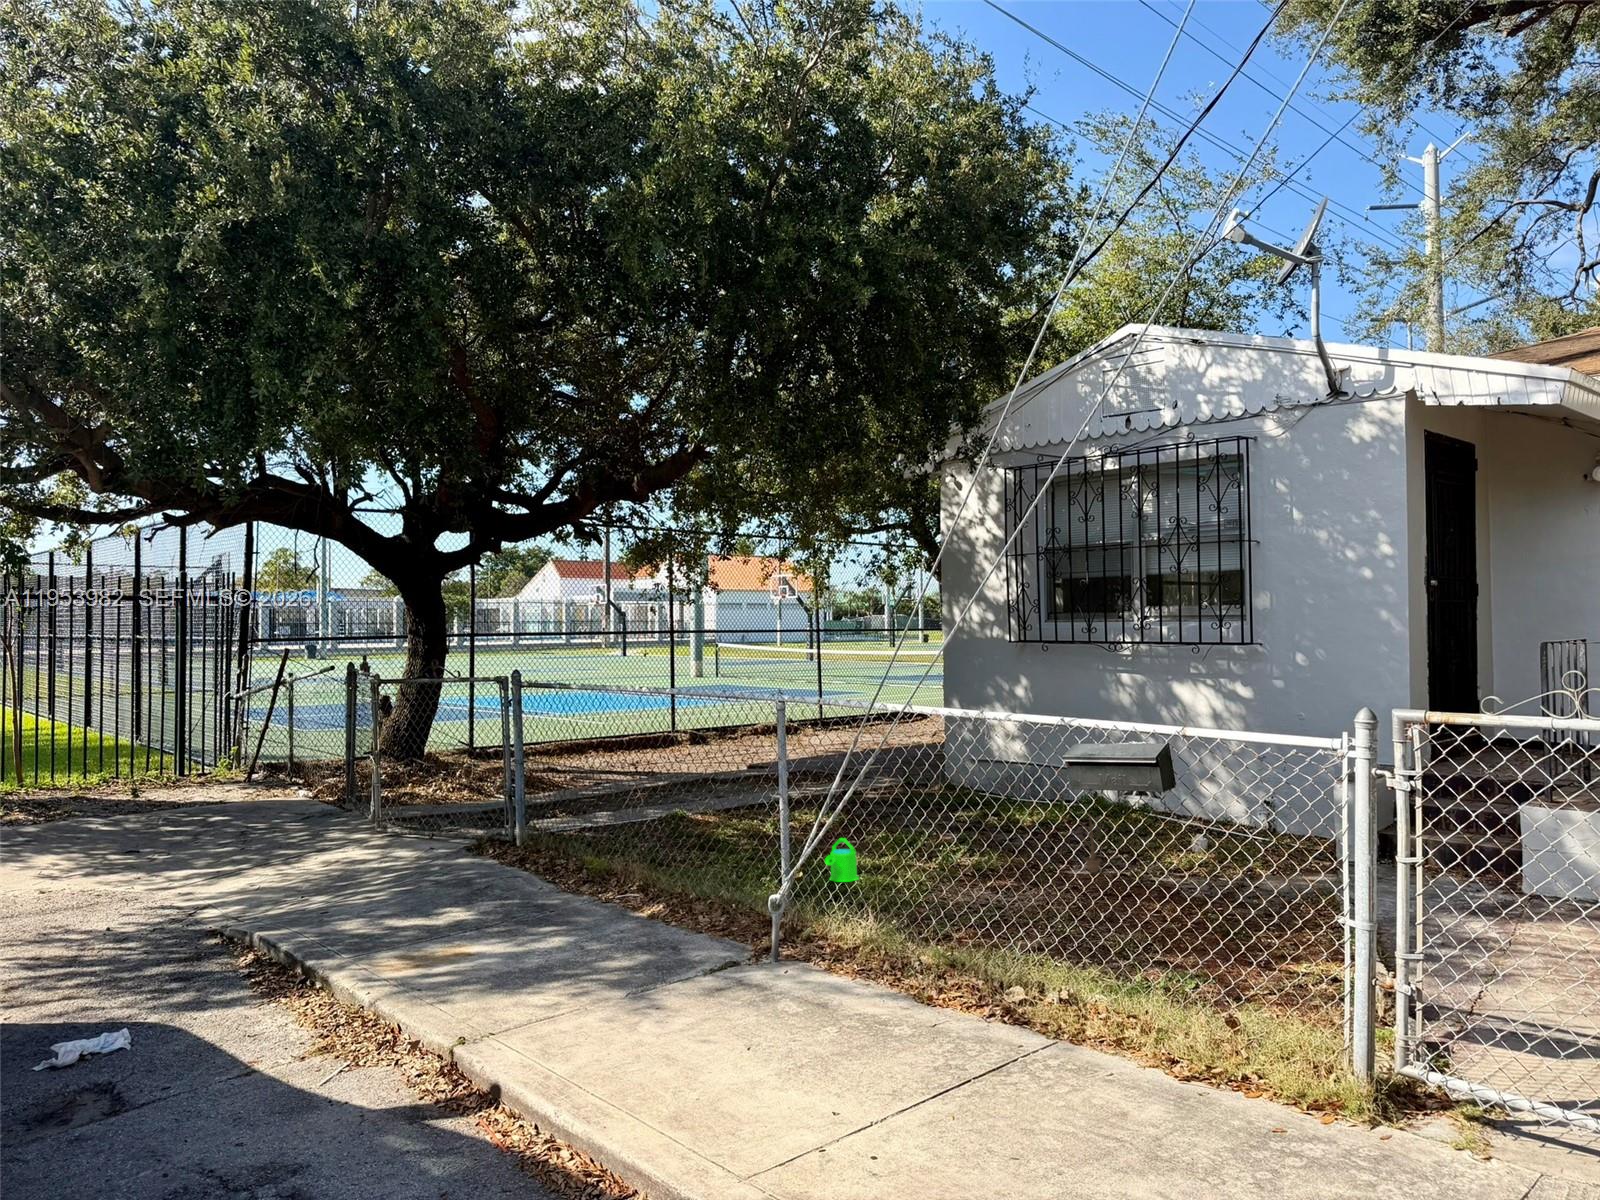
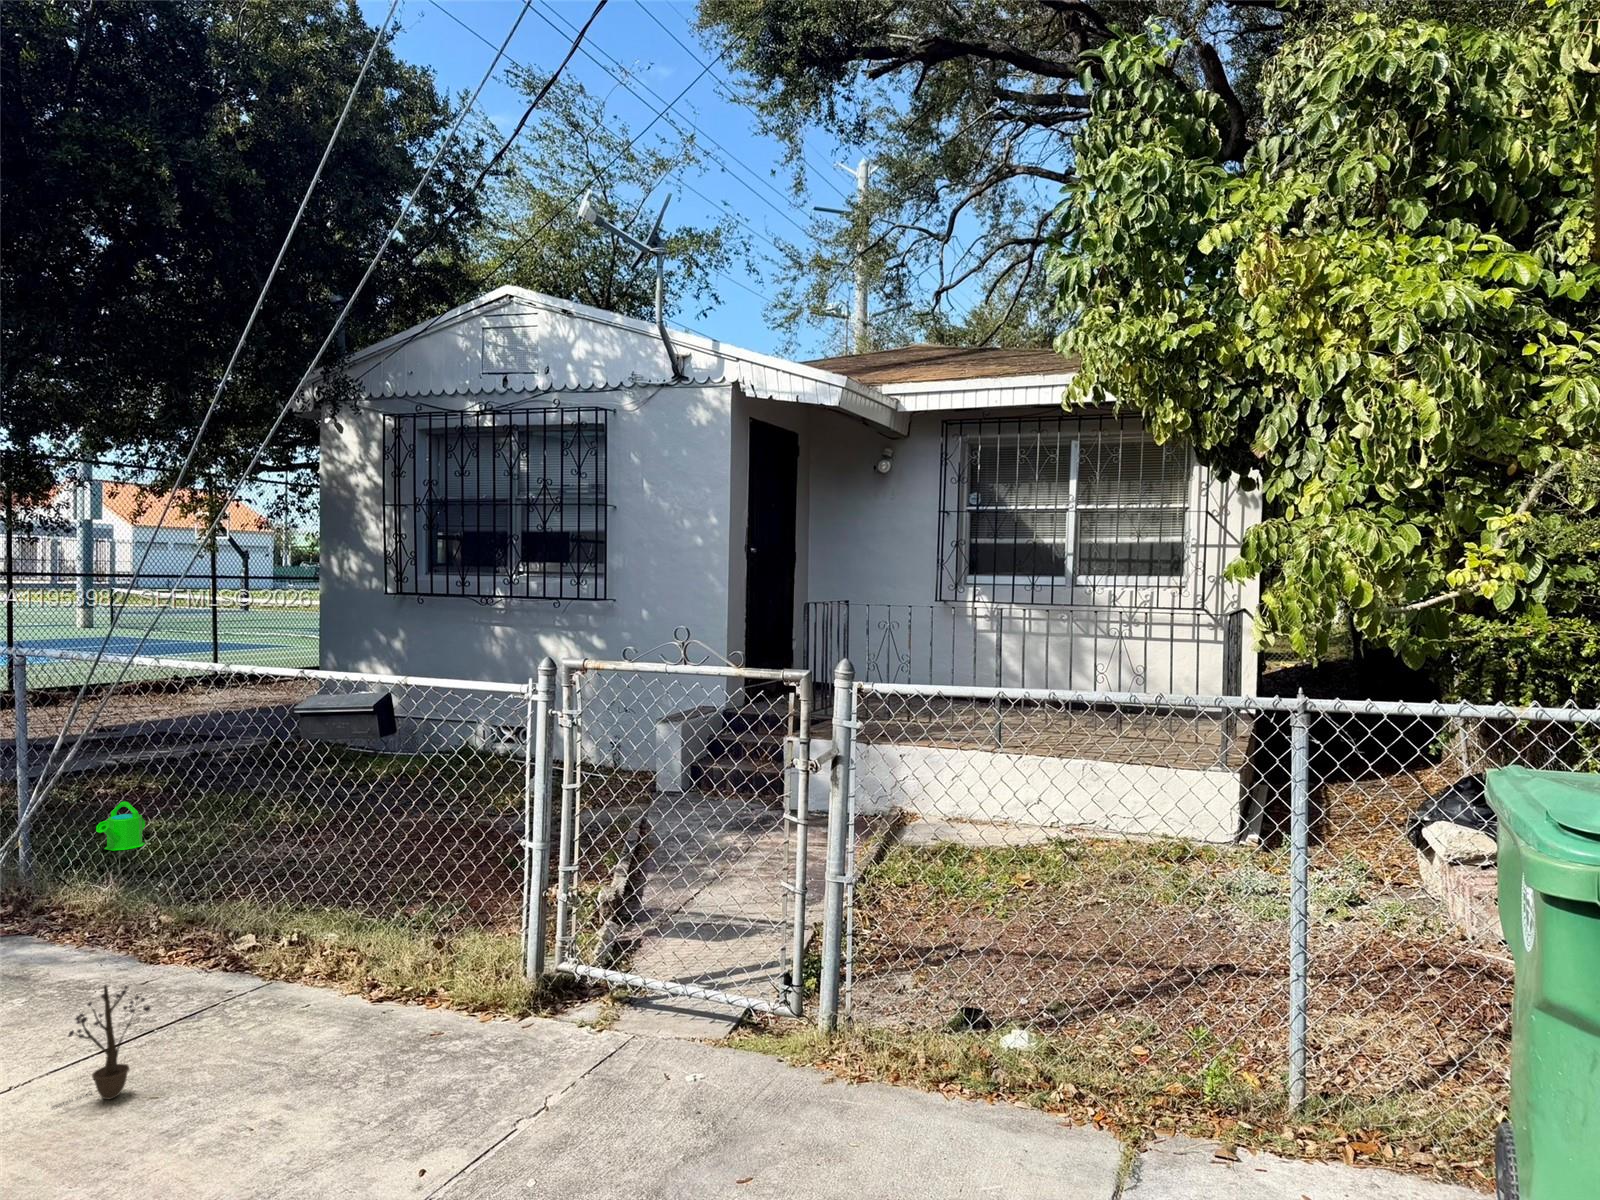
decorative plant: present [1074,815,1107,873] -> present [52,985,150,1109]

